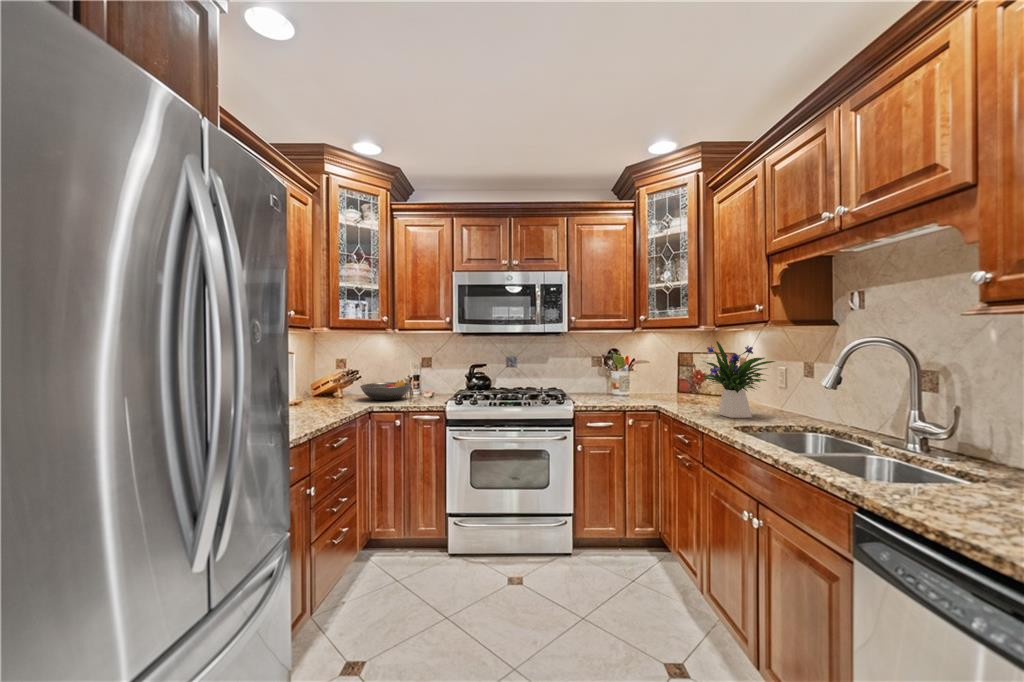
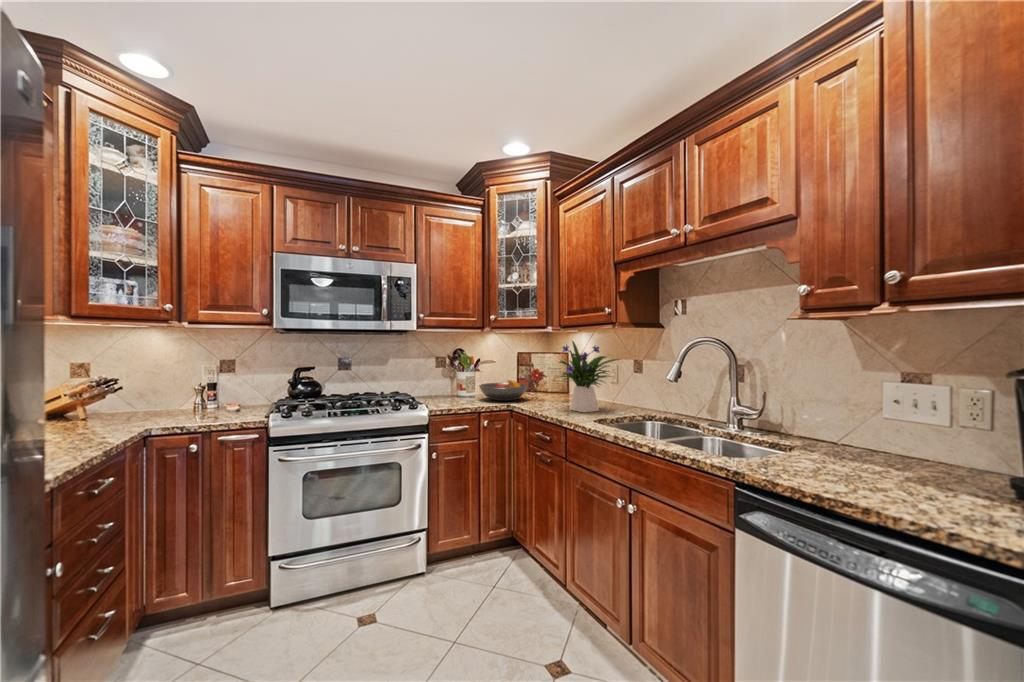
fruit bowl: present [360,380,412,400] -> present [479,380,528,401]

